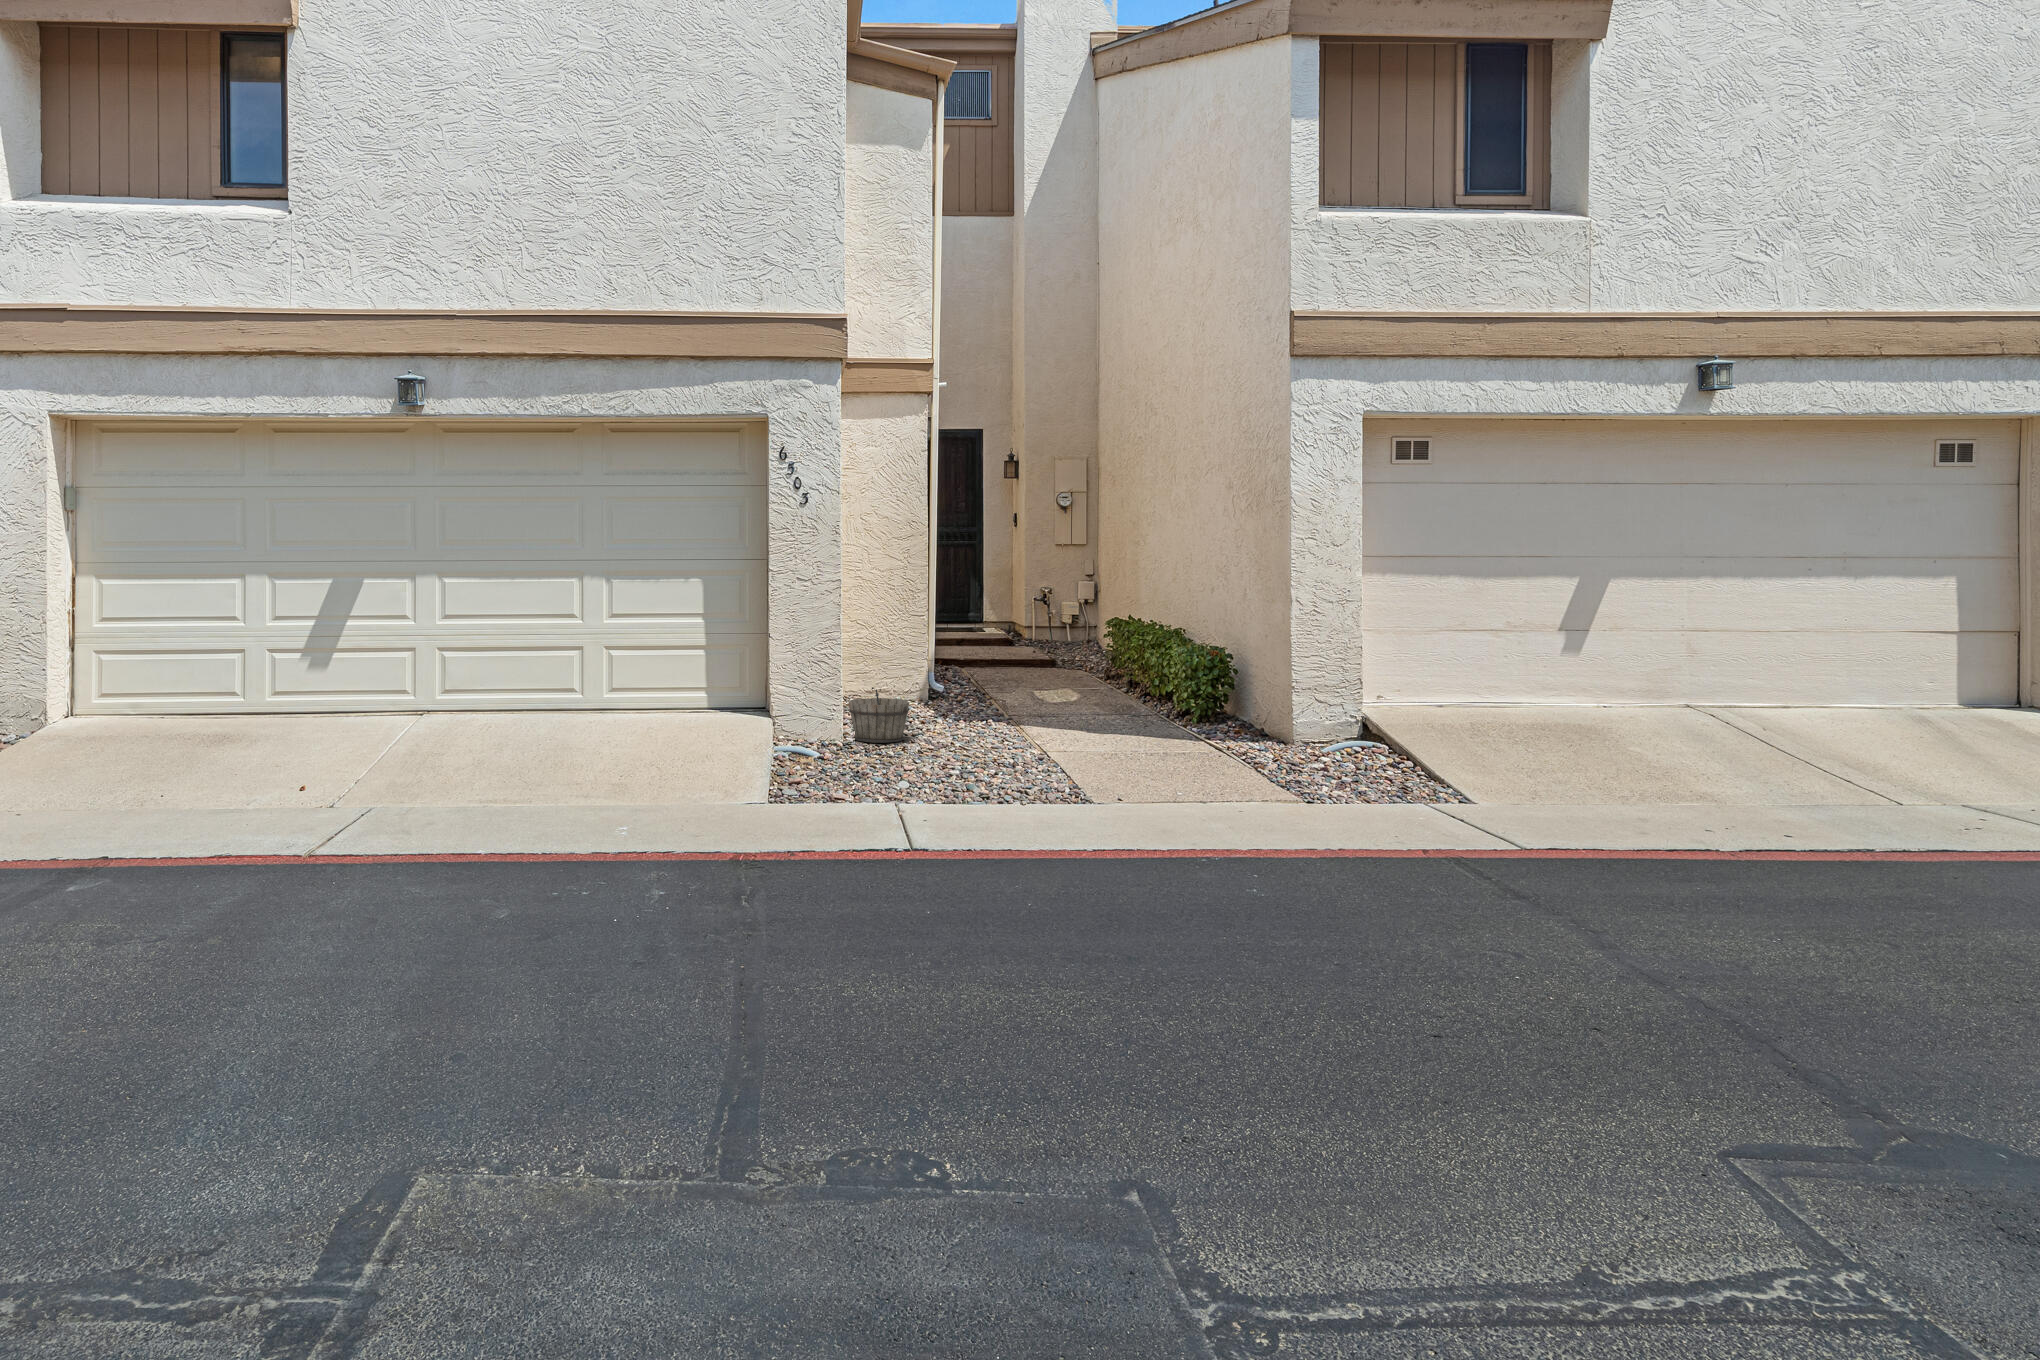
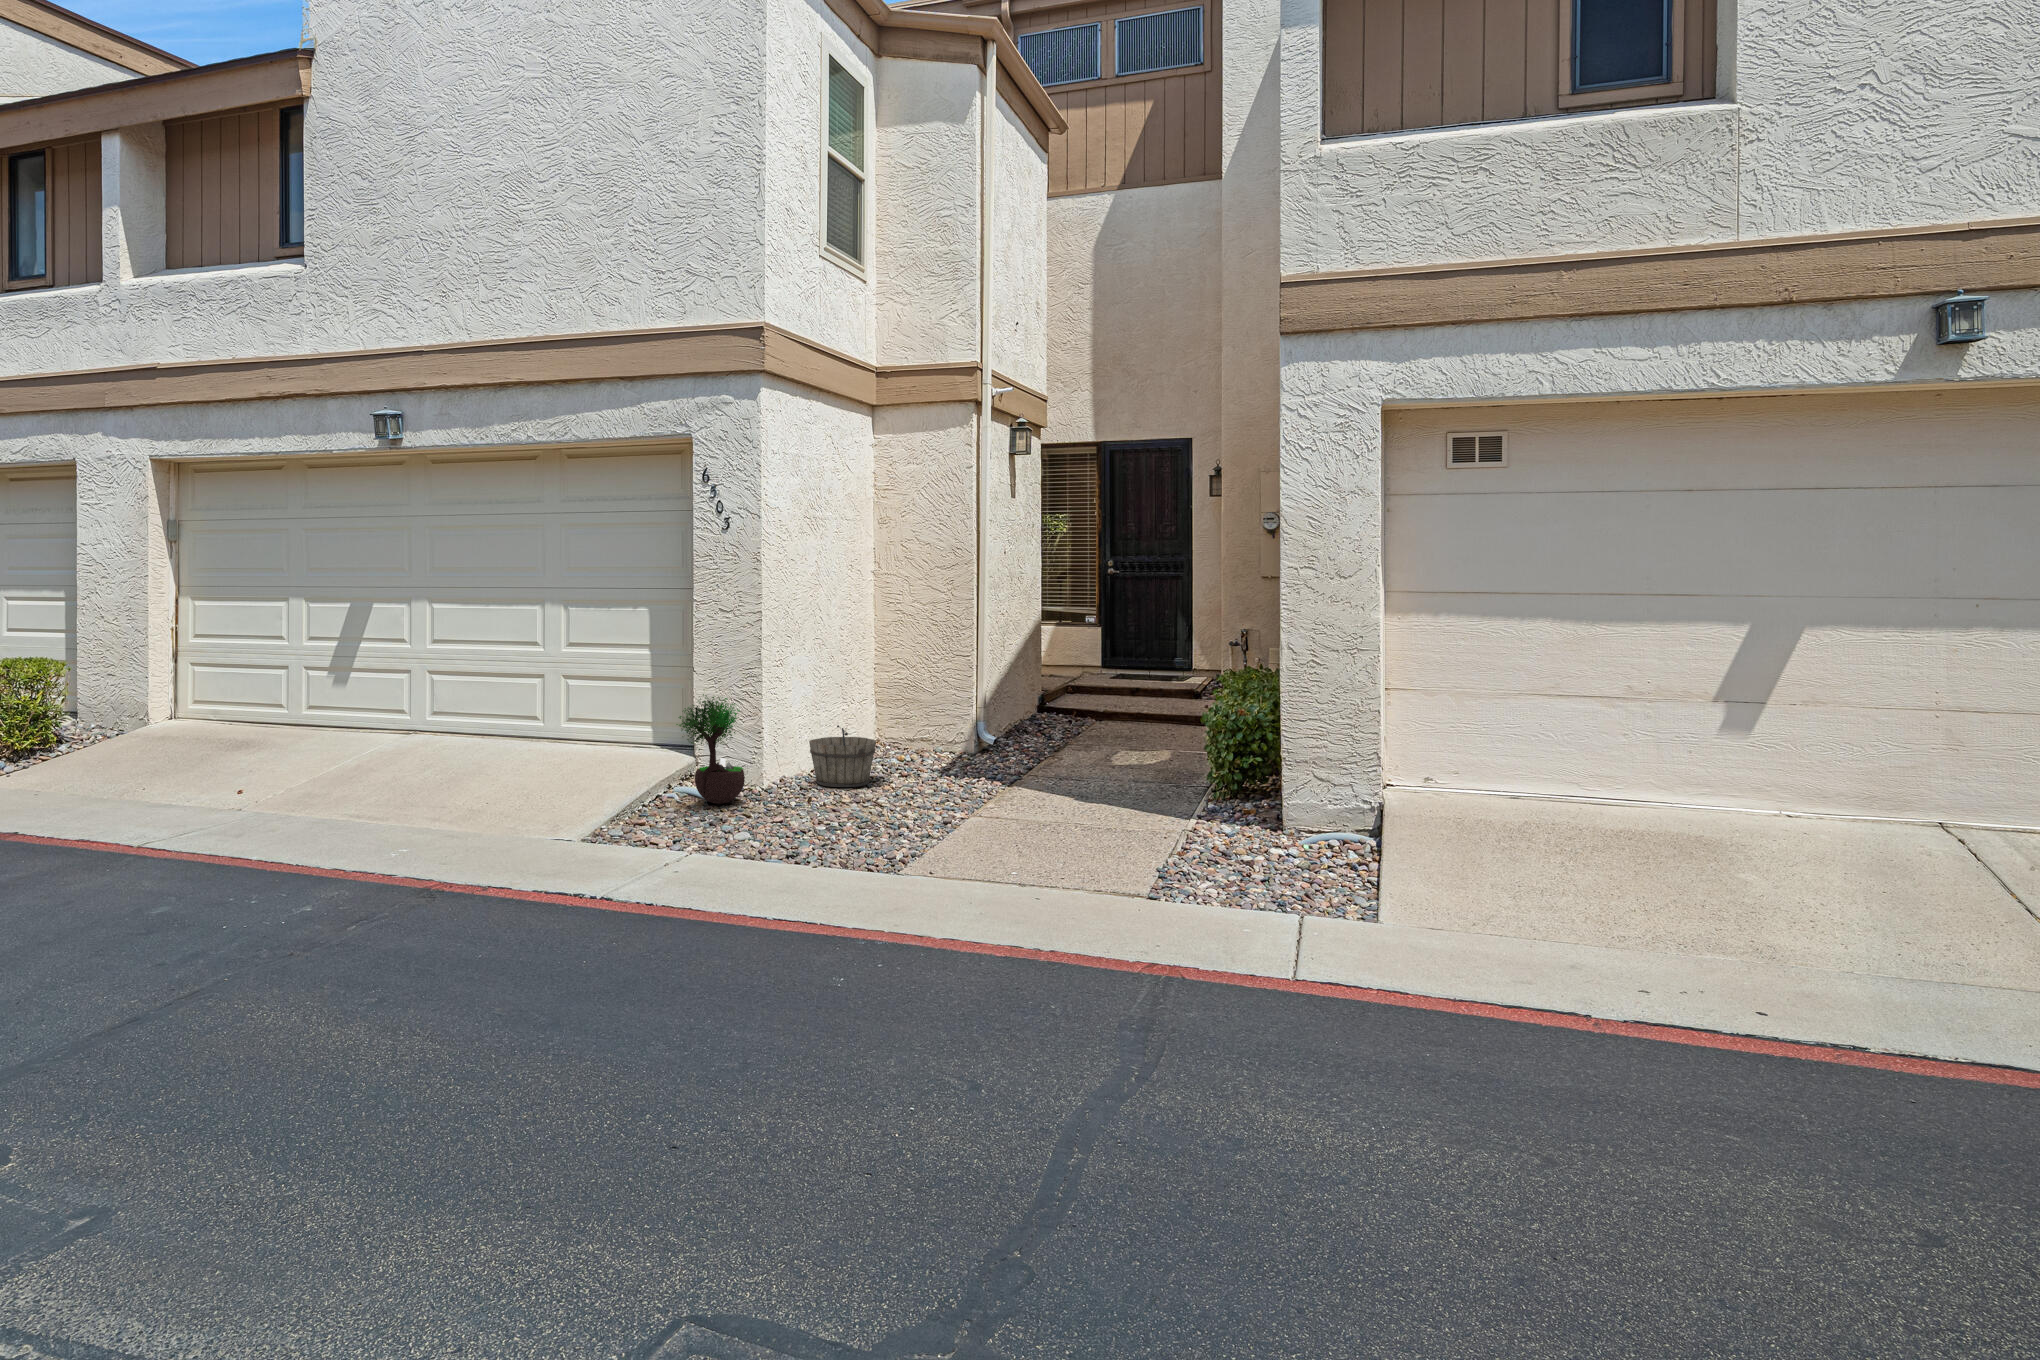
potted tree: none [780,654,845,763] -> present [676,694,745,804]

